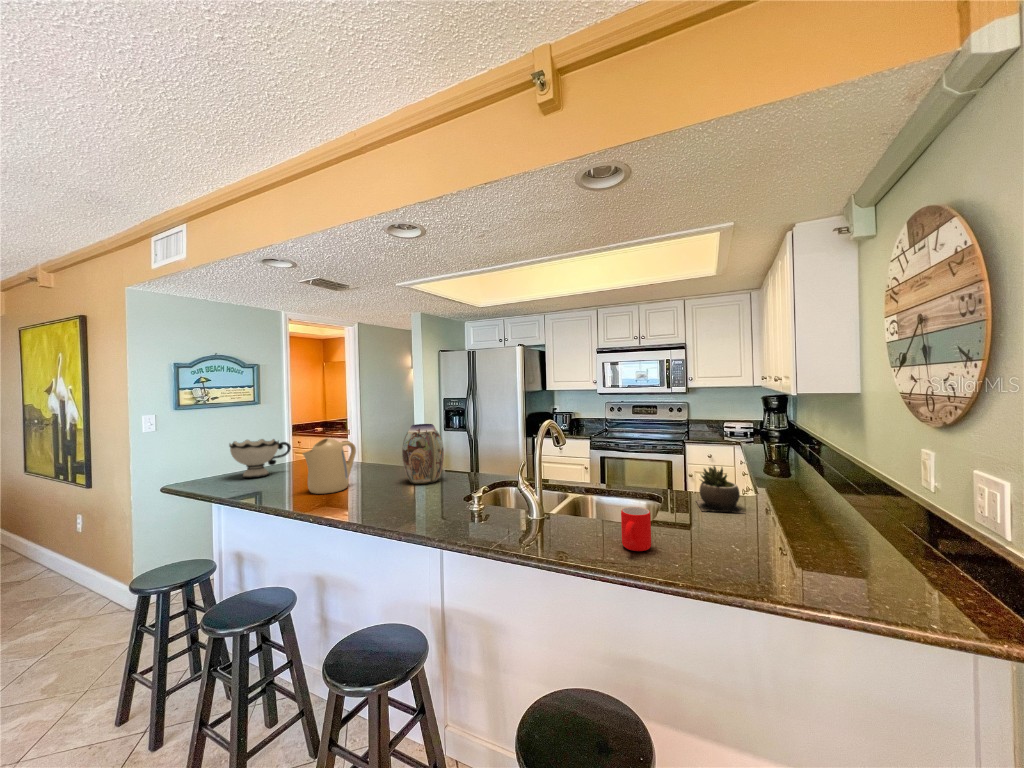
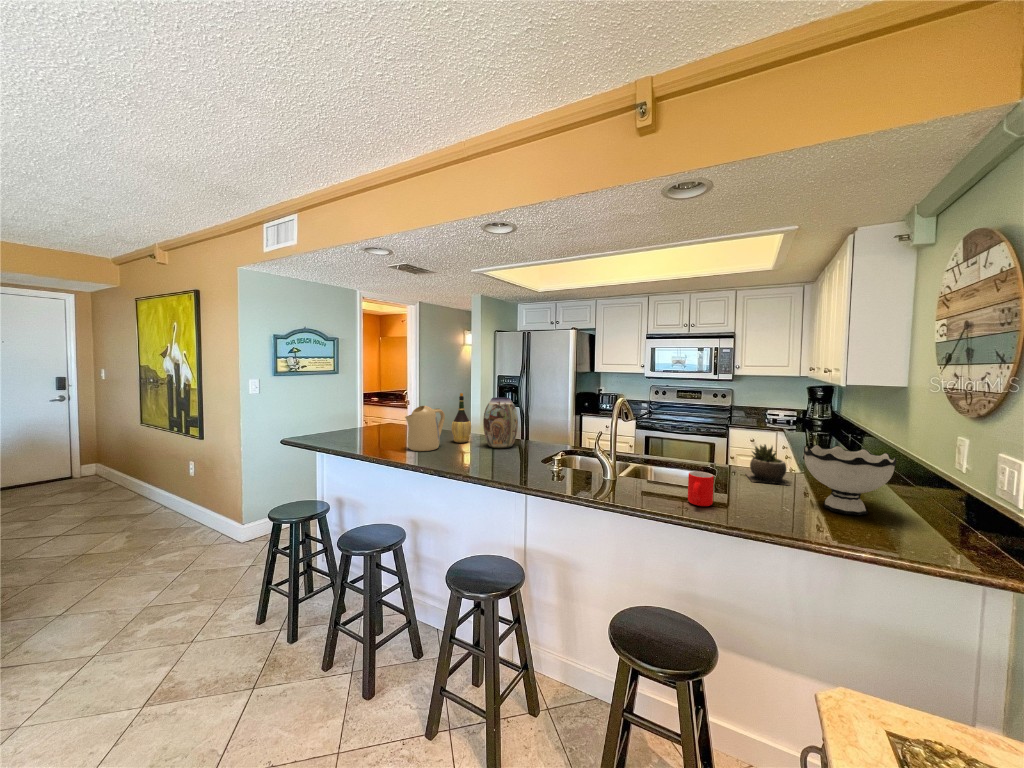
wine bottle: none [367,421,391,479] -> present [452,393,471,442]
bowl: present [229,439,291,478] -> present [804,445,896,515]

